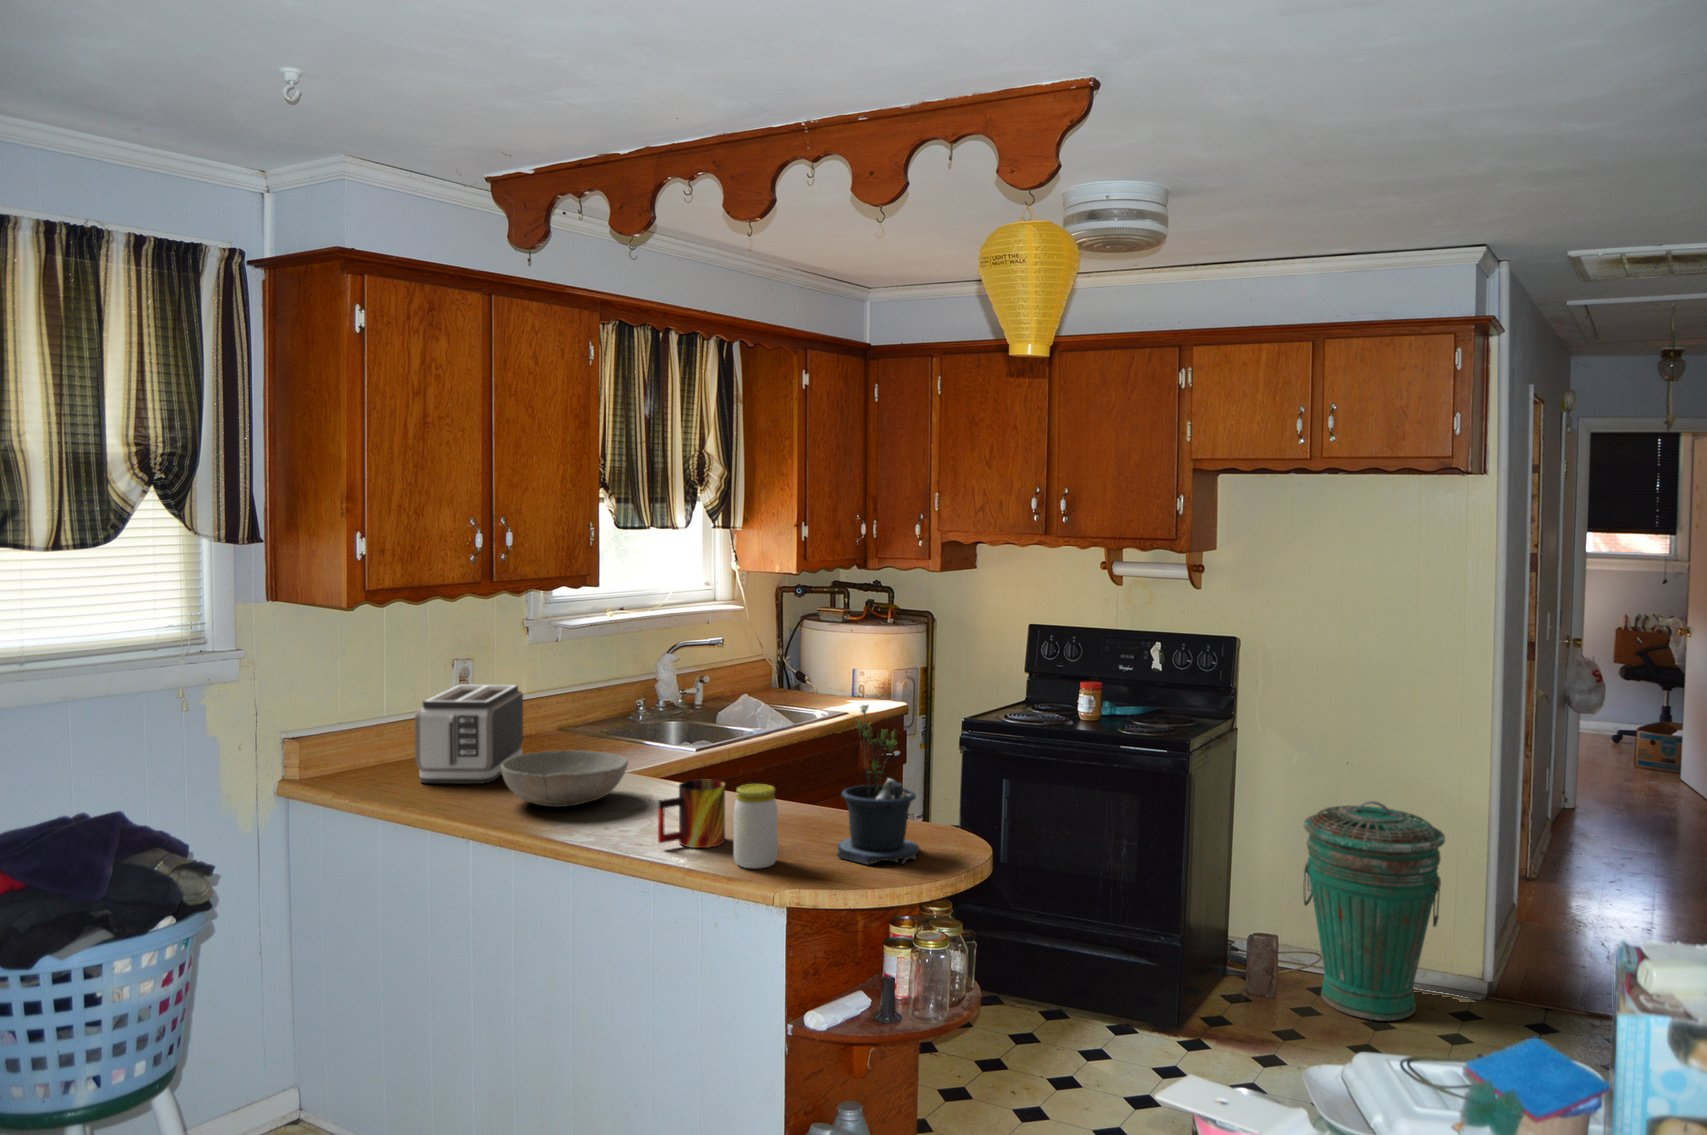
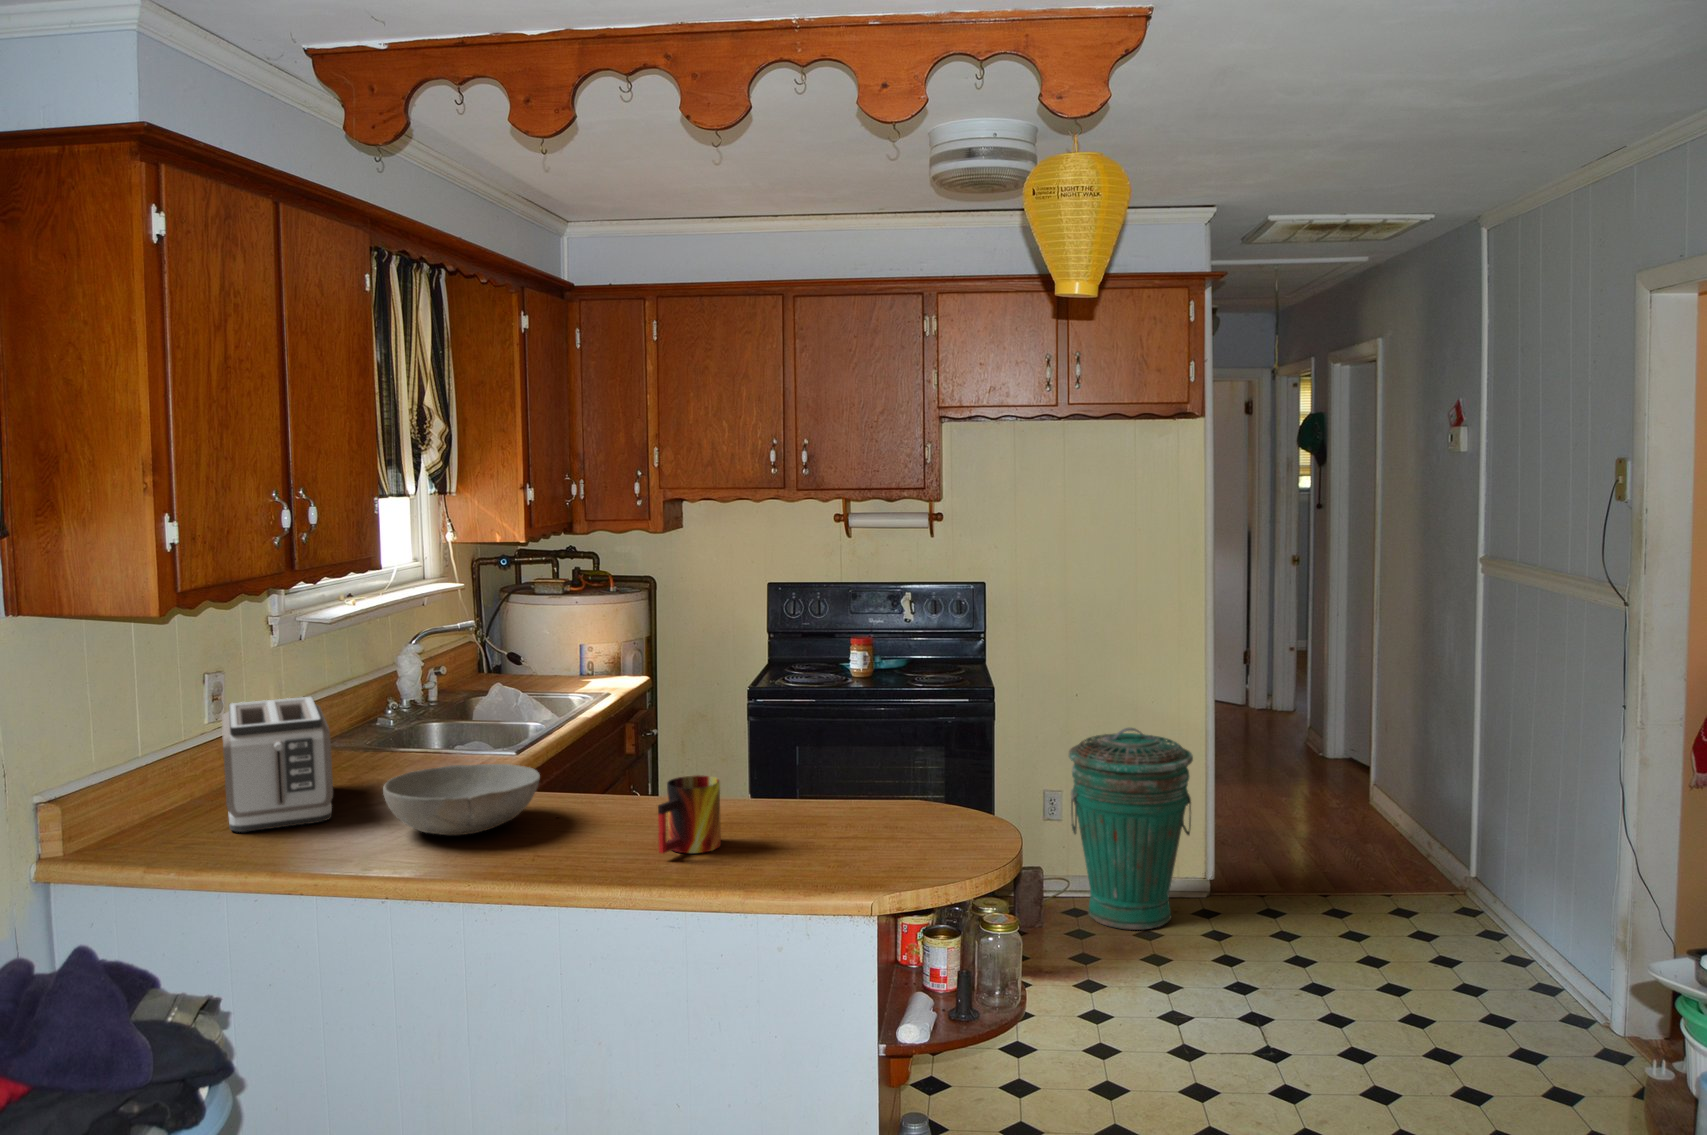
potted plant: present [837,705,919,865] -> none [846,673,937,842]
jar: present [734,784,778,868] -> none [762,771,812,864]

